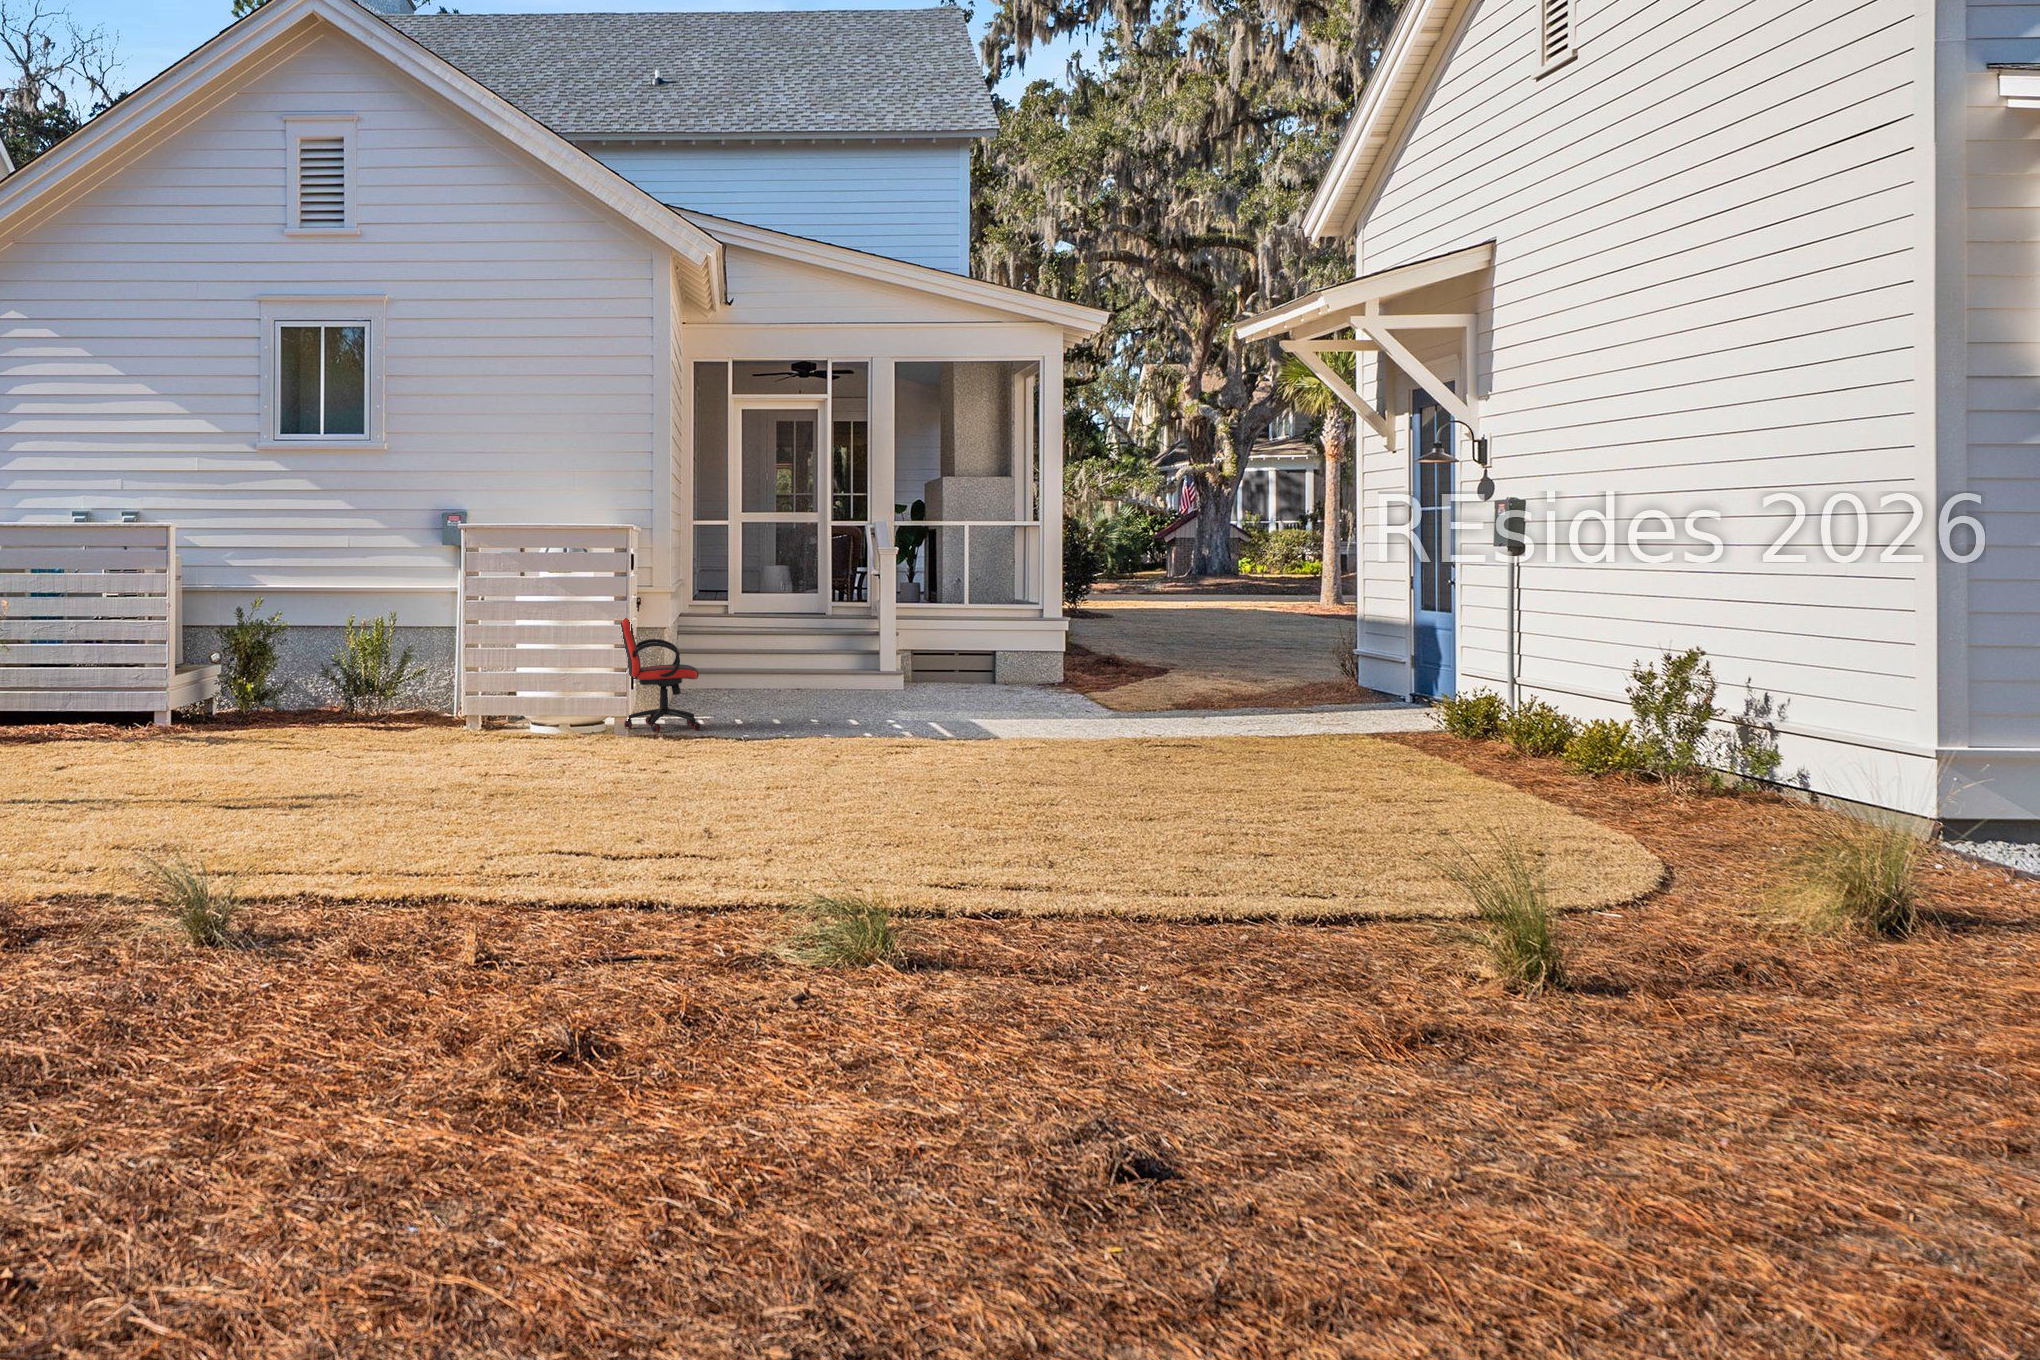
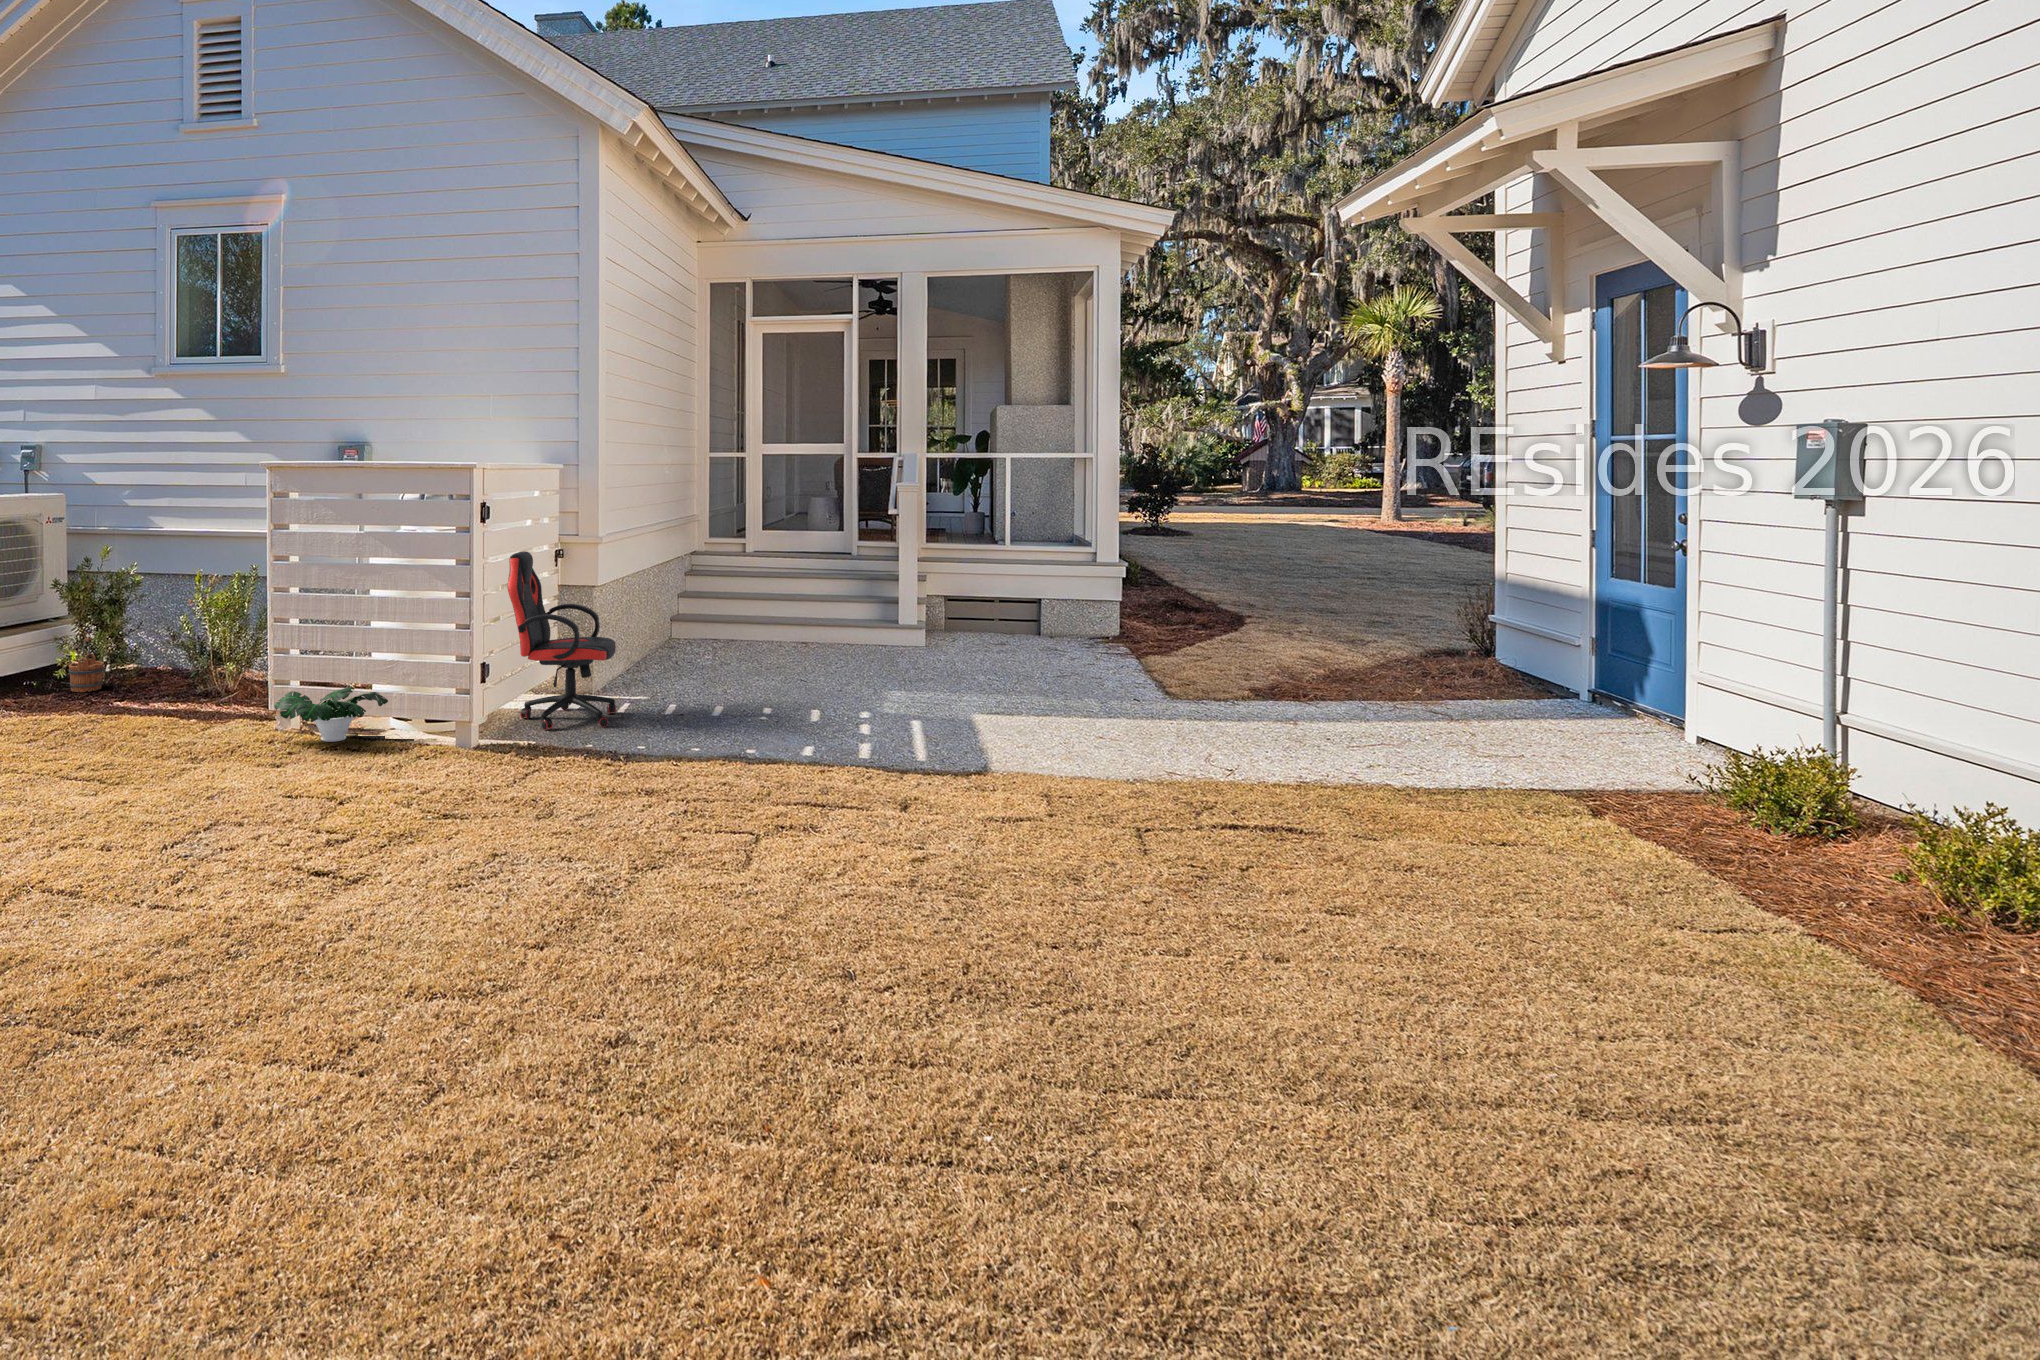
wooden bucket: none [201,678,229,724] -> present [69,638,104,692]
potted plant: none [457,700,540,739] -> present [274,687,388,742]

